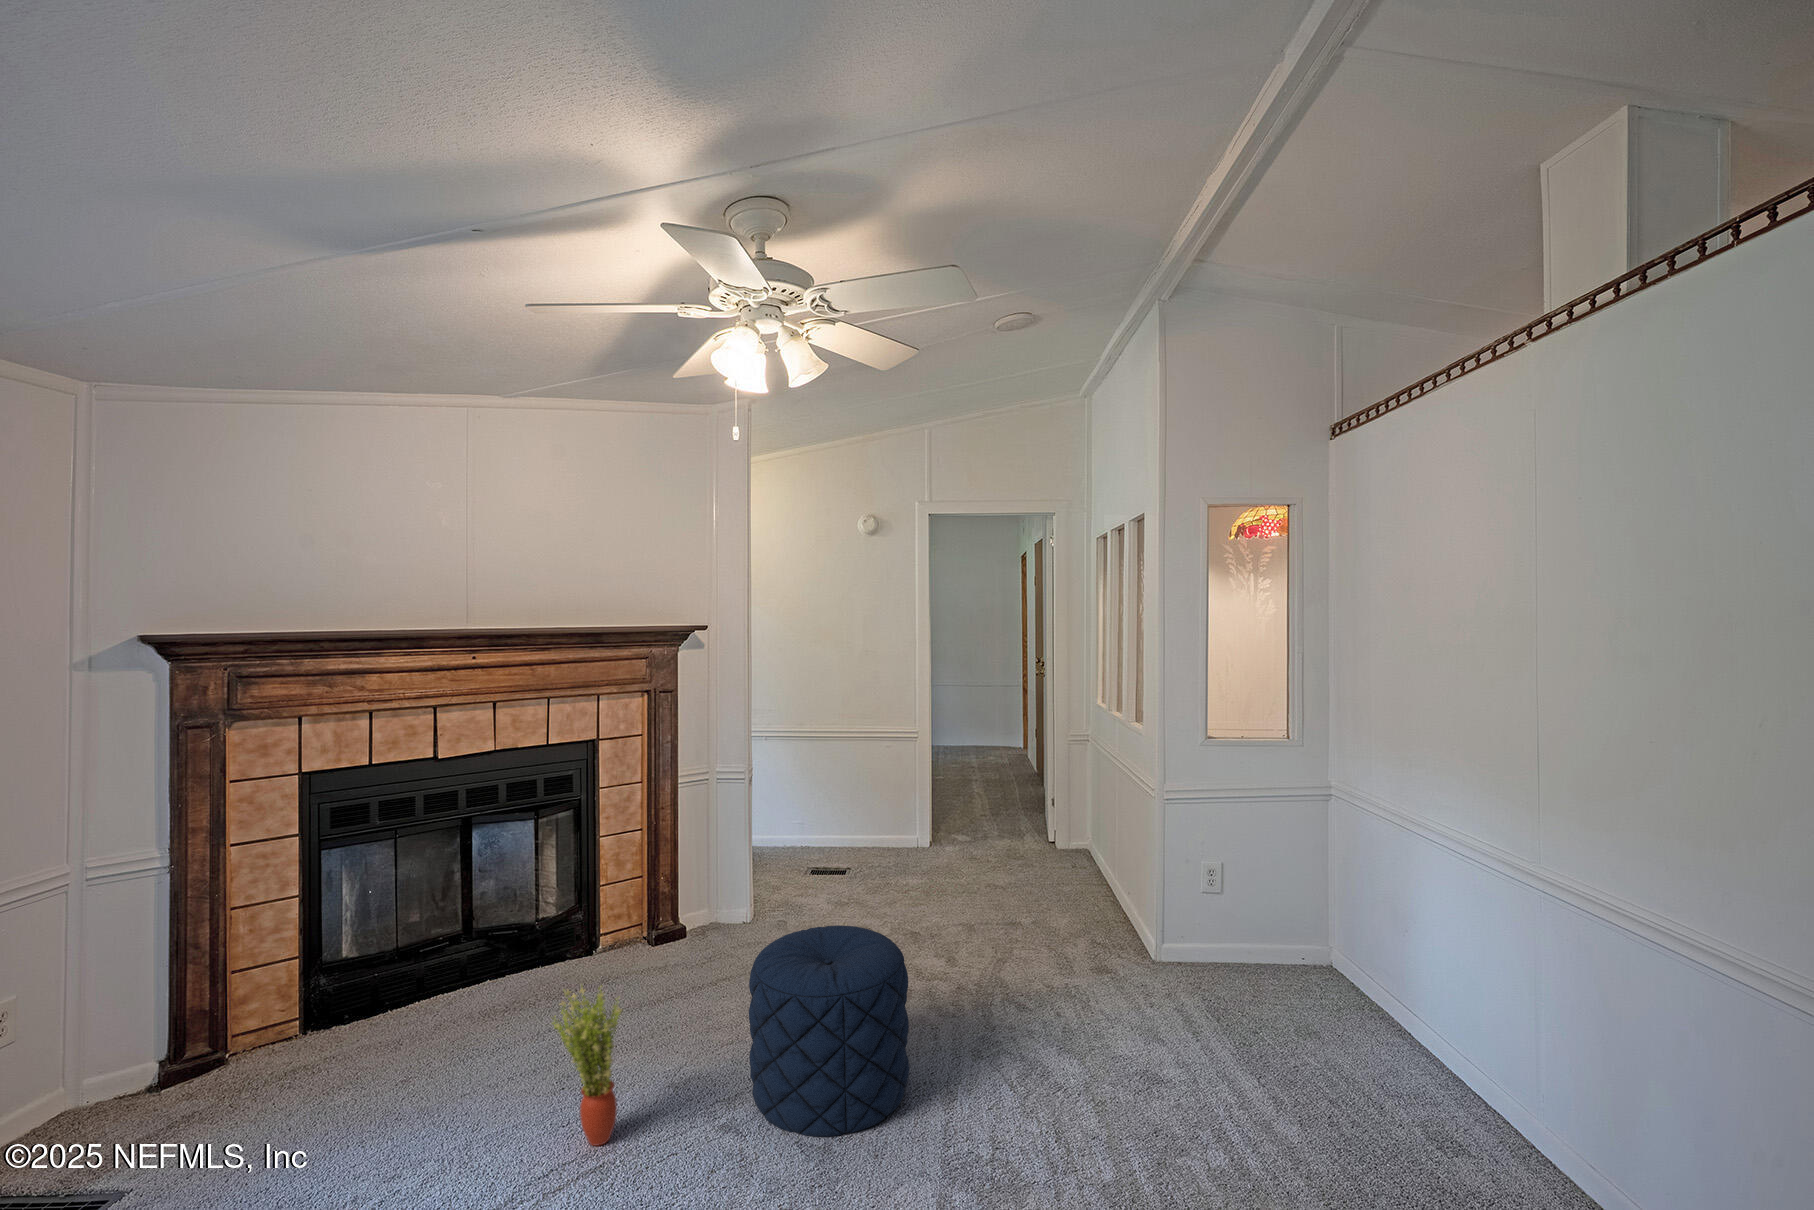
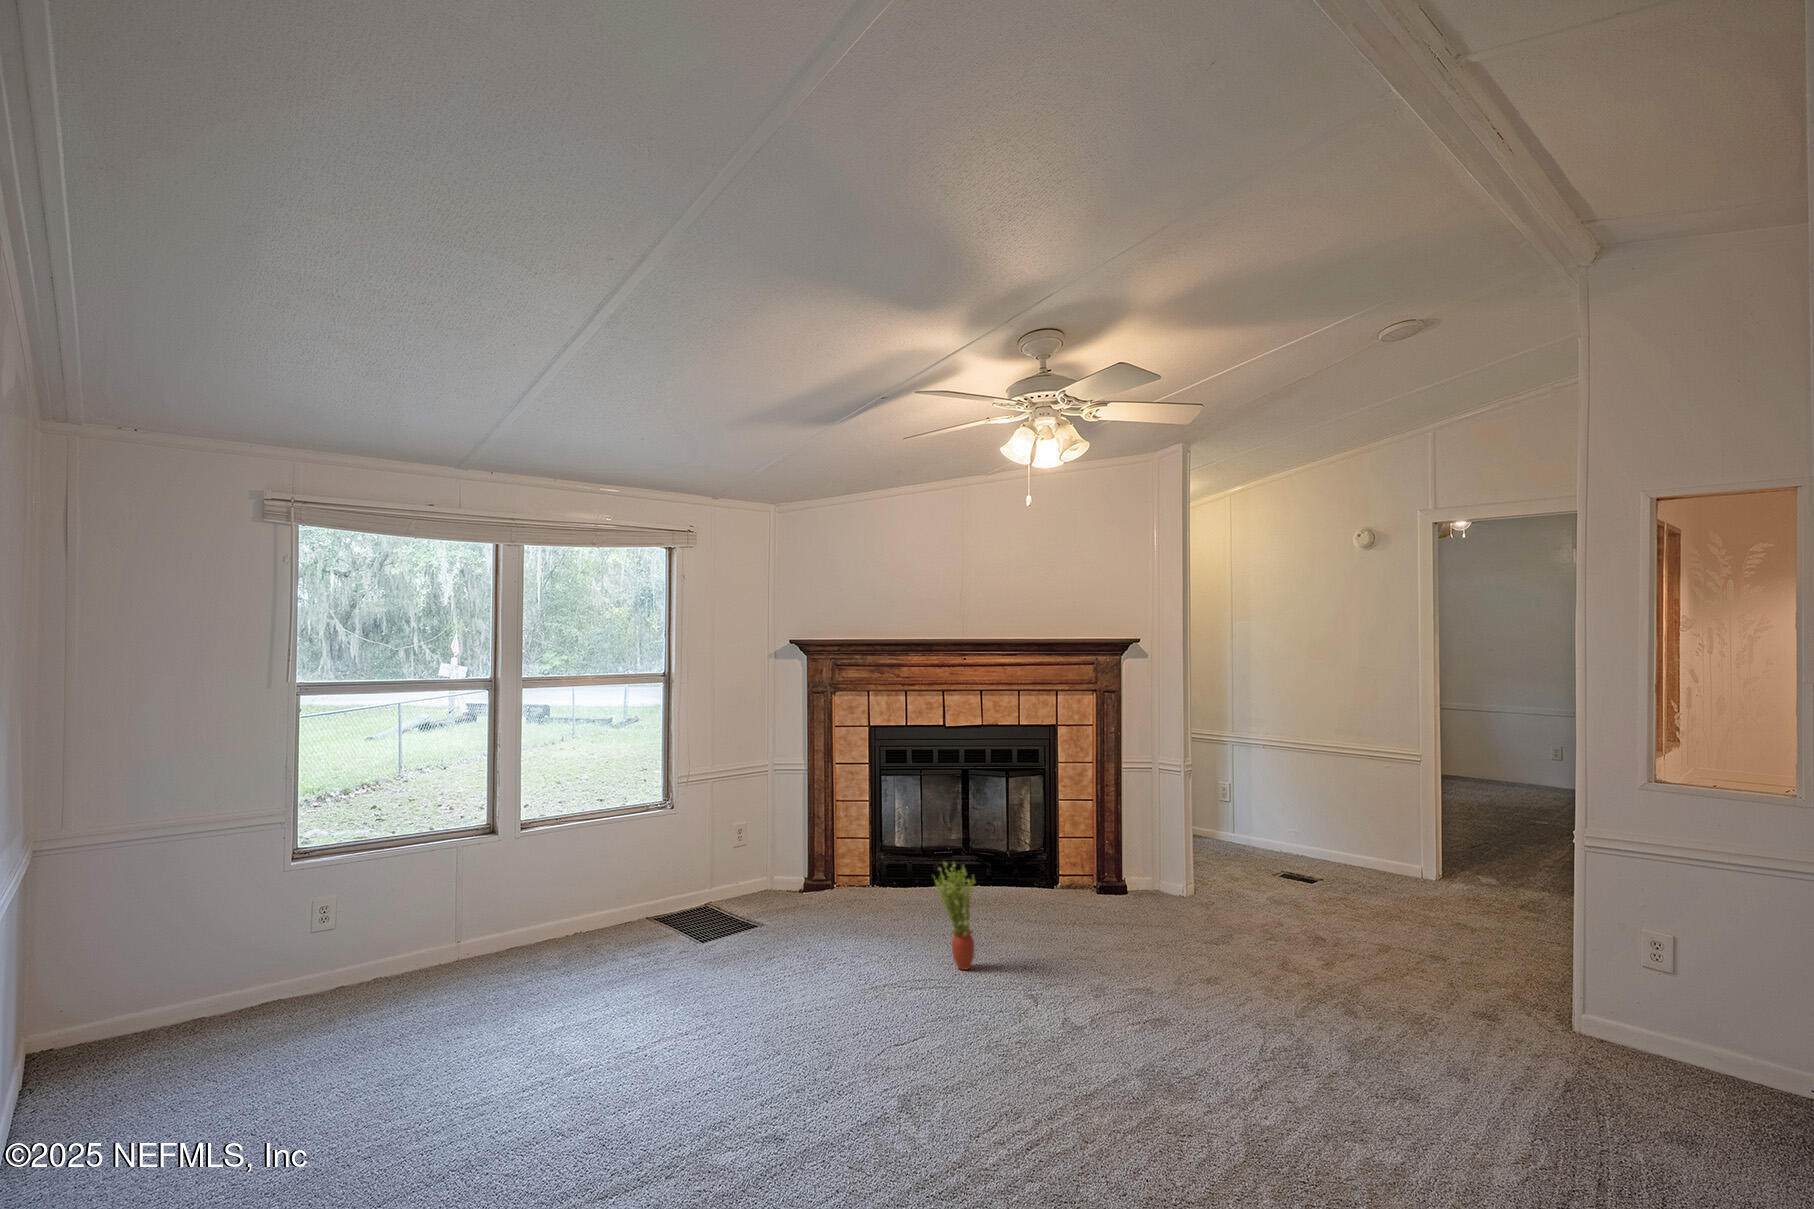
pouf: present [749,925,909,1137] -> none [1059,866,1189,1014]

